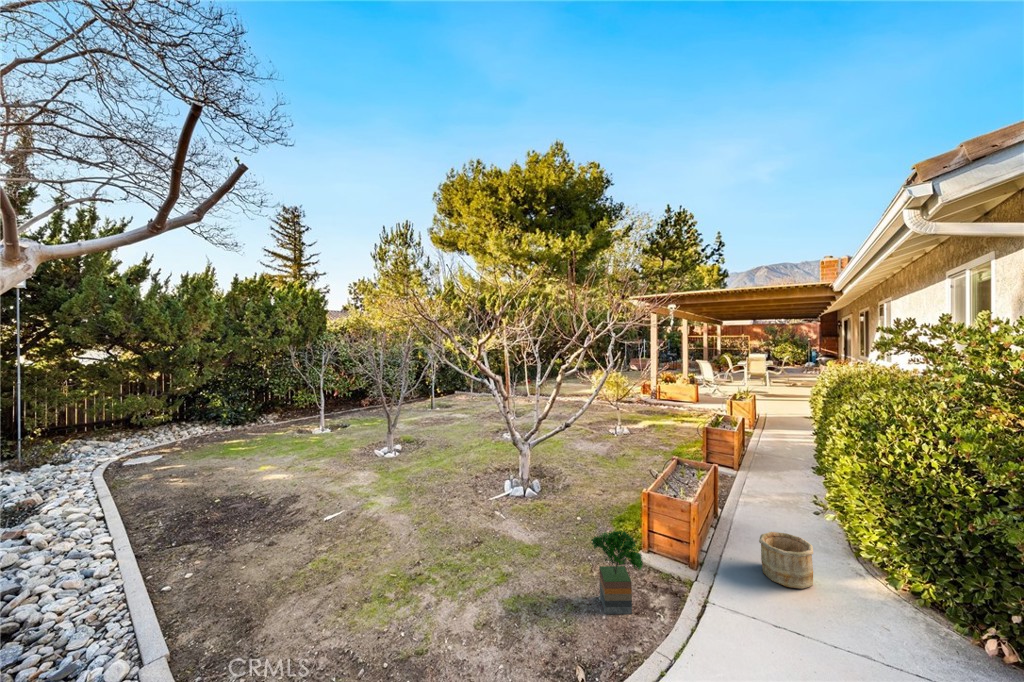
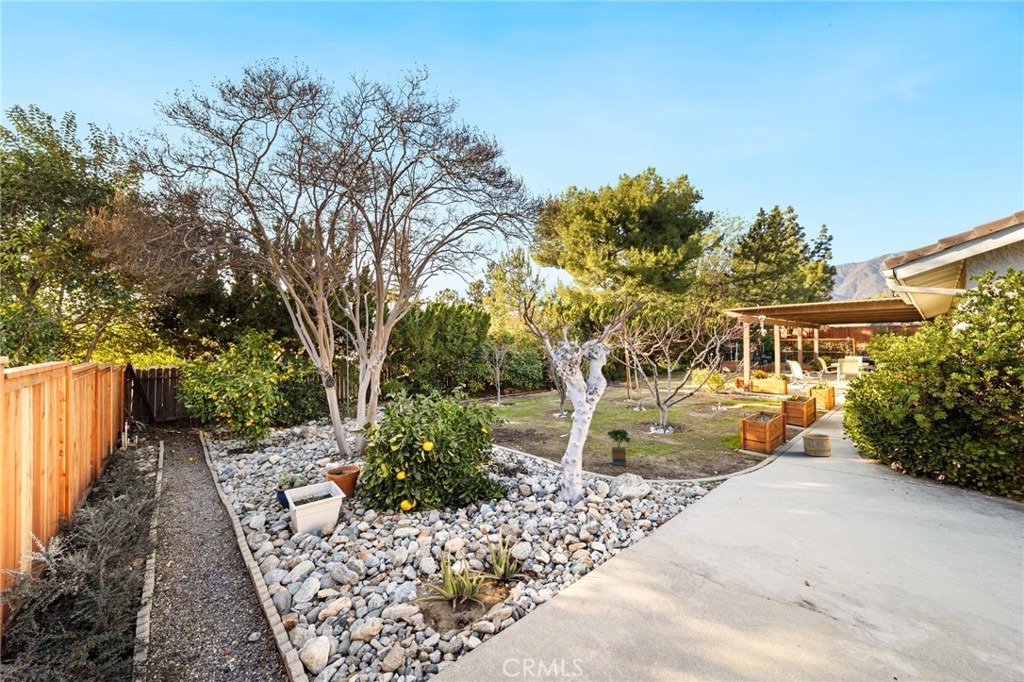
potted tree: present [592,531,643,614] -> present [608,429,630,465]

